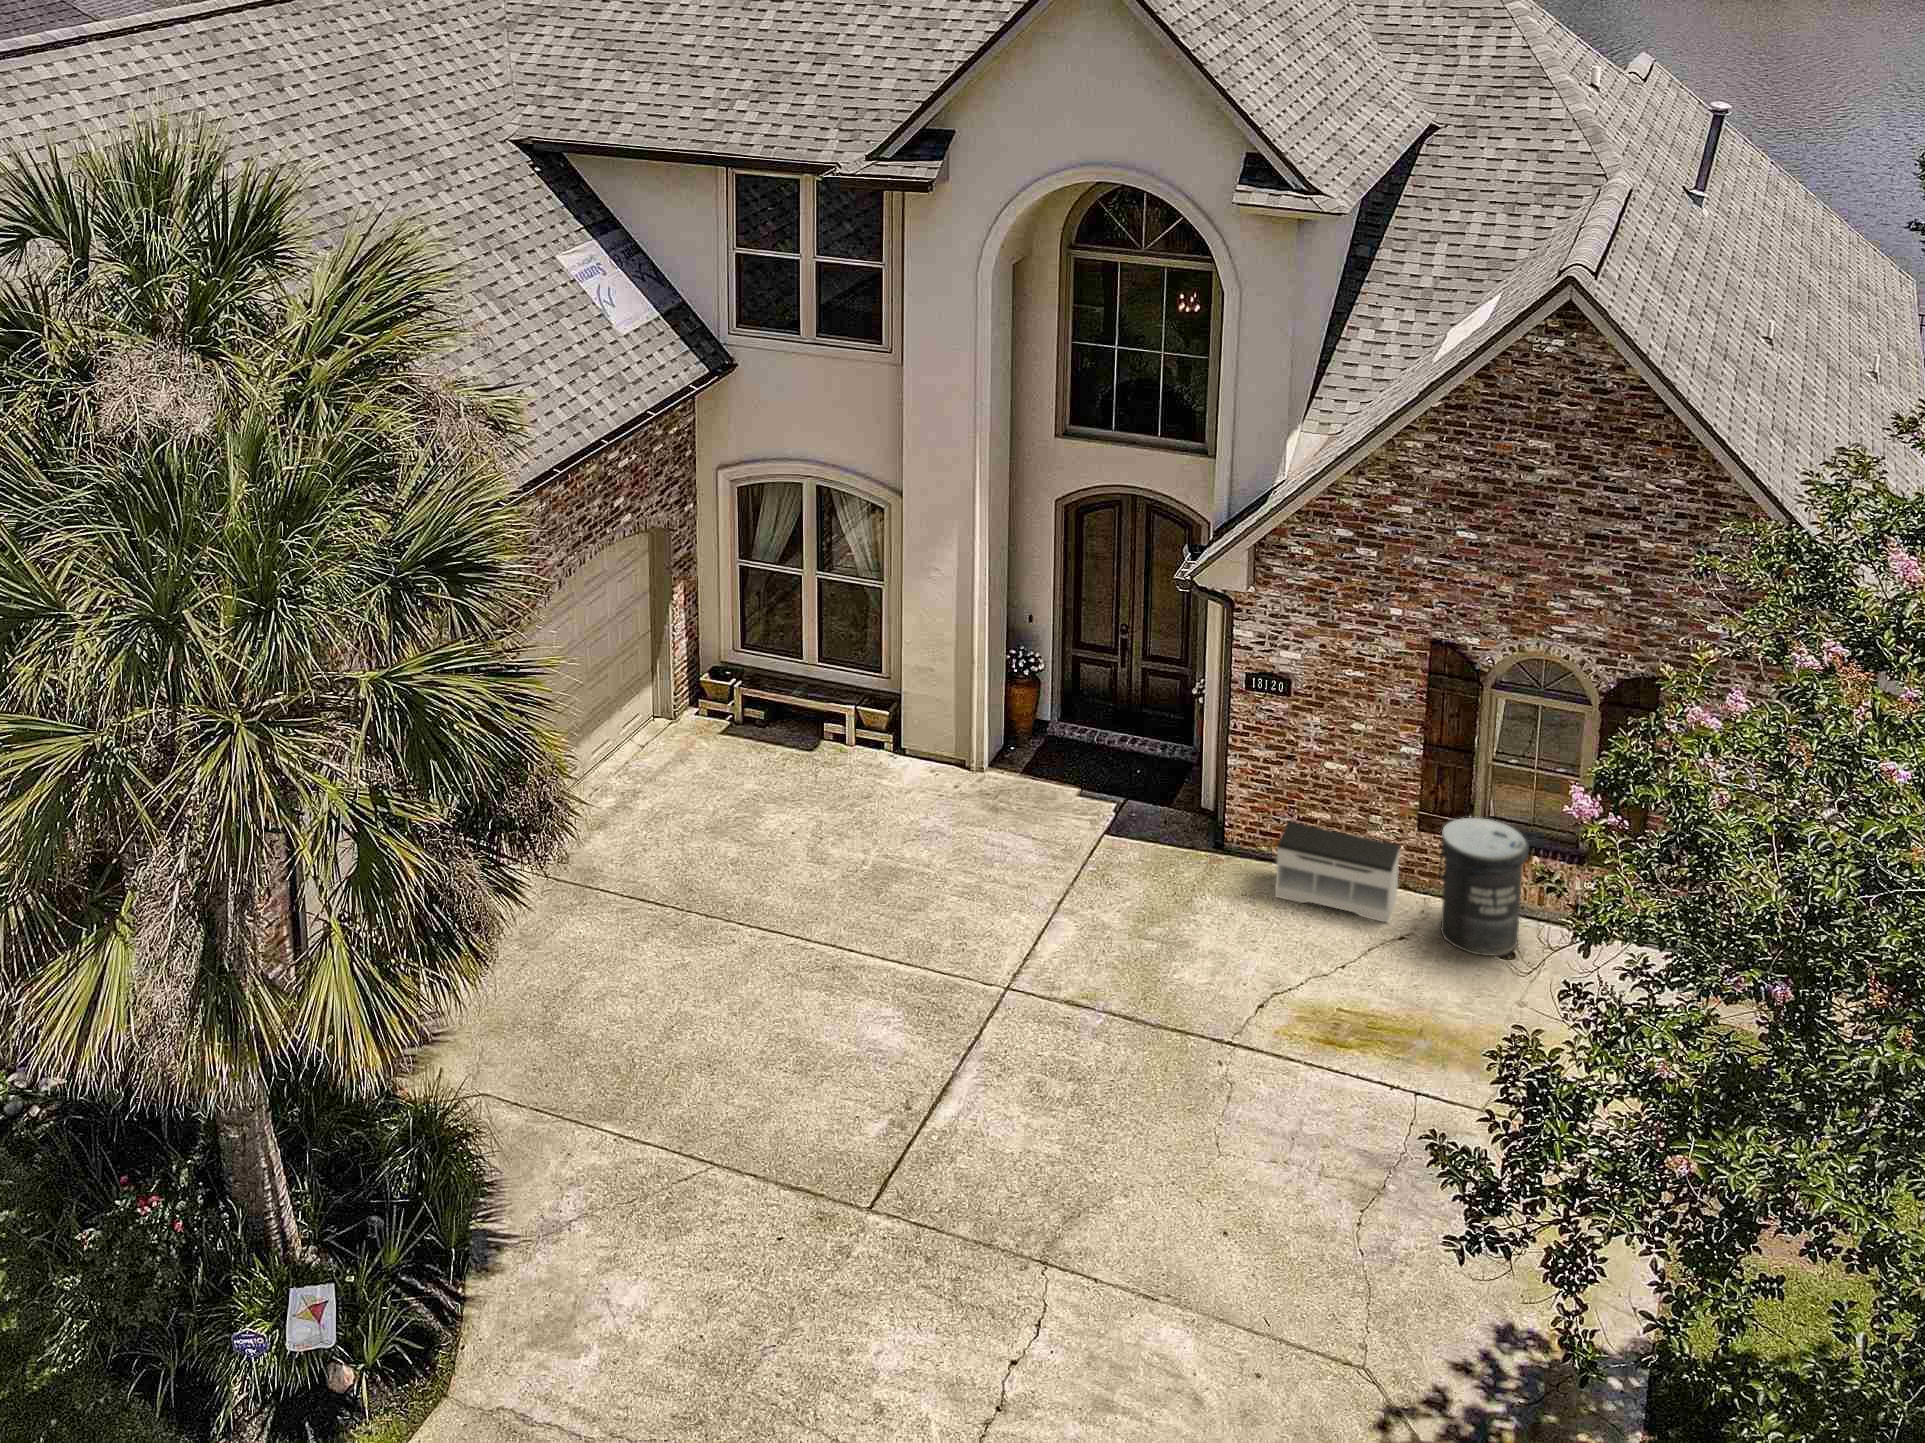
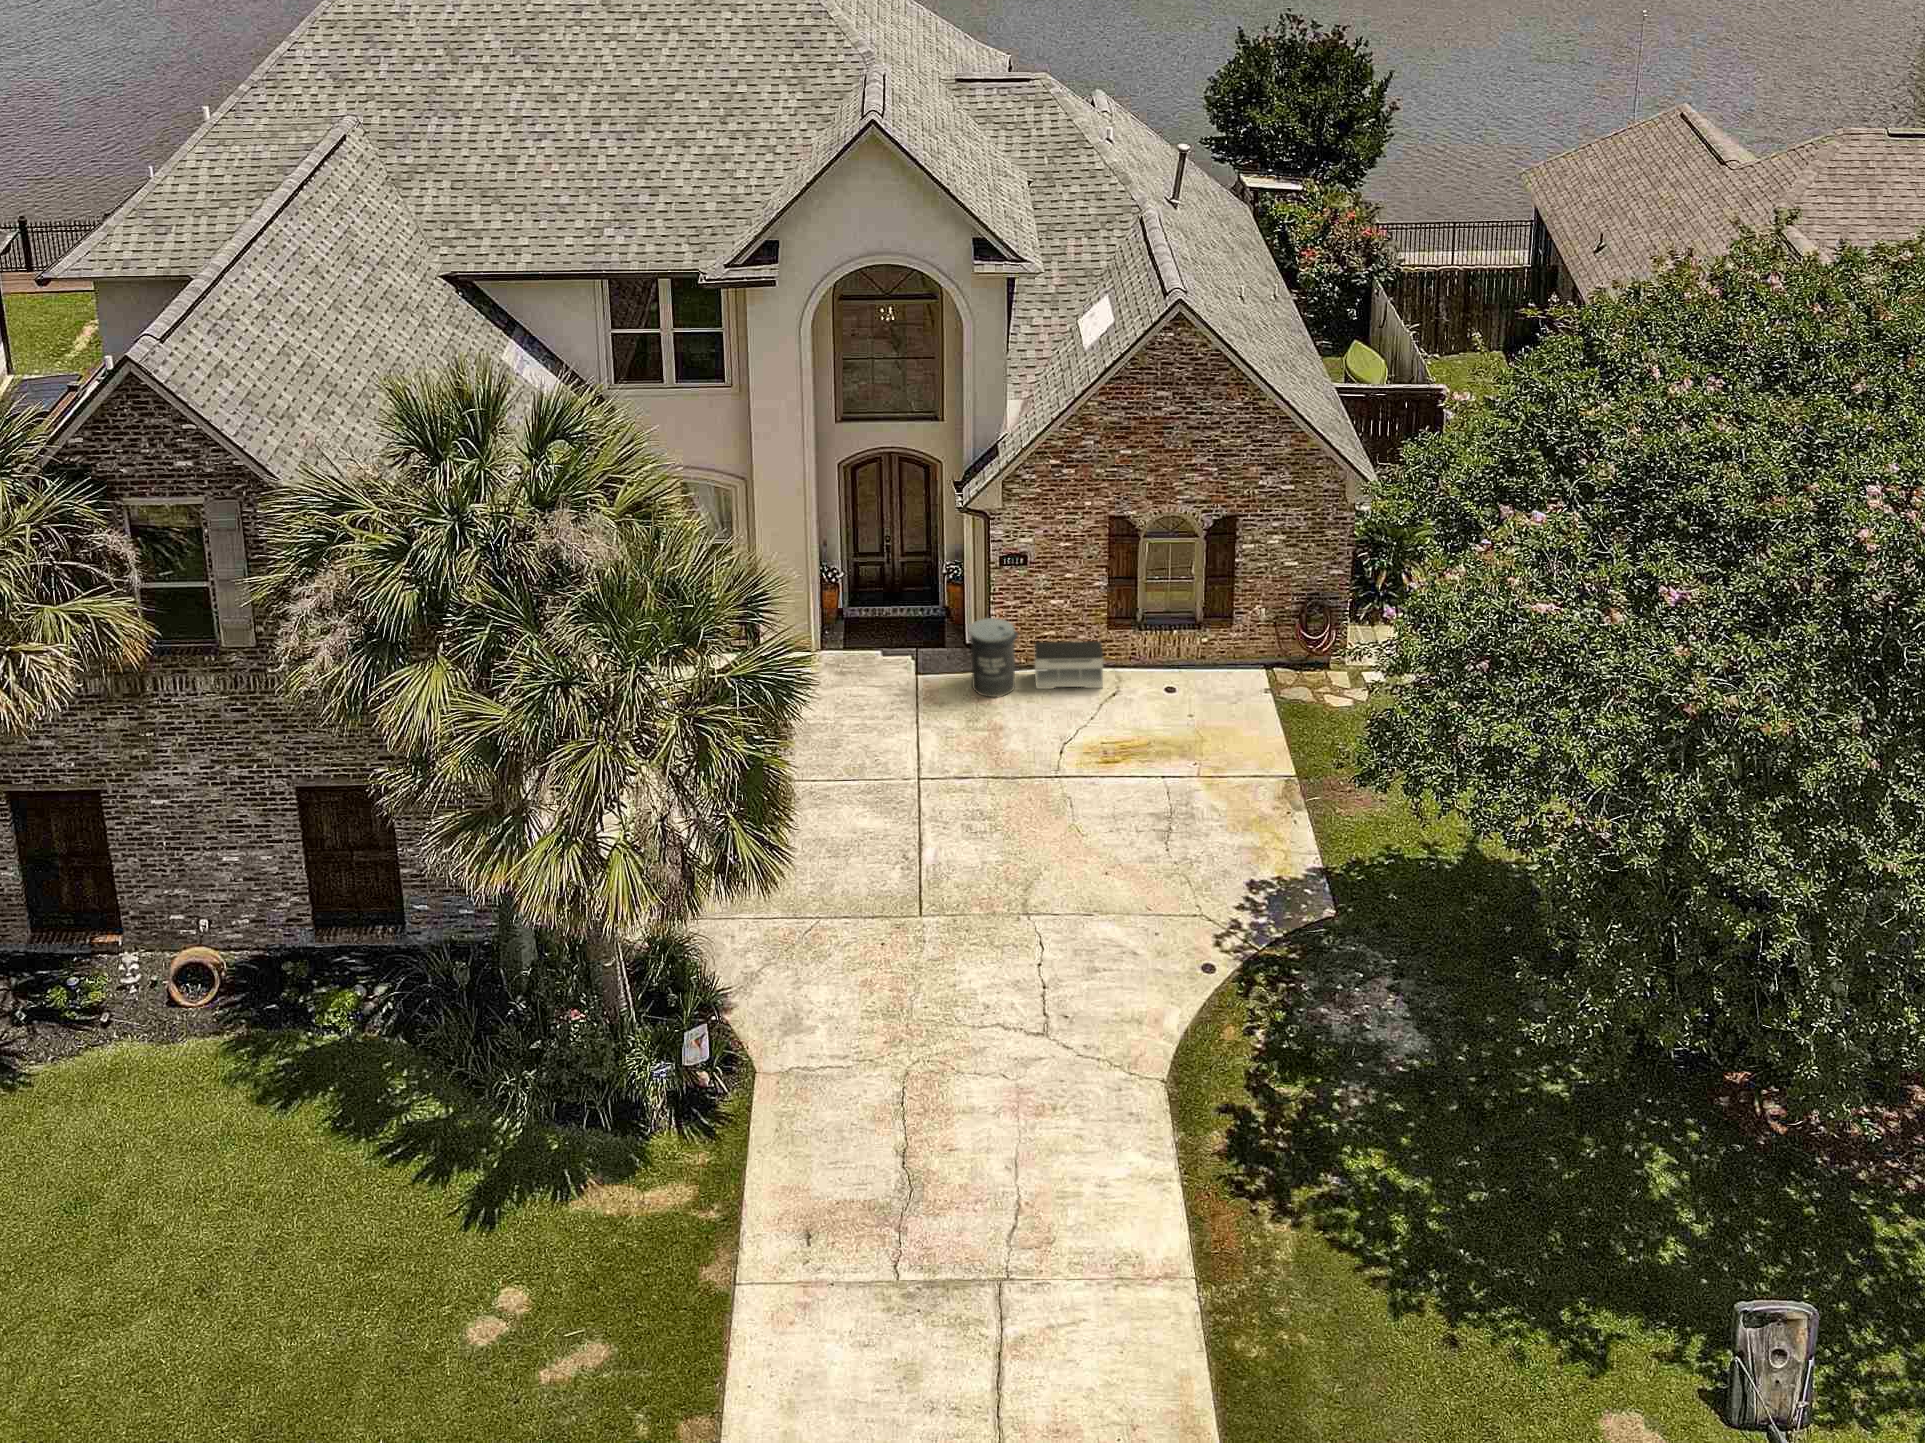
trash can: present [1438,818,1529,956] -> present [969,618,1018,698]

